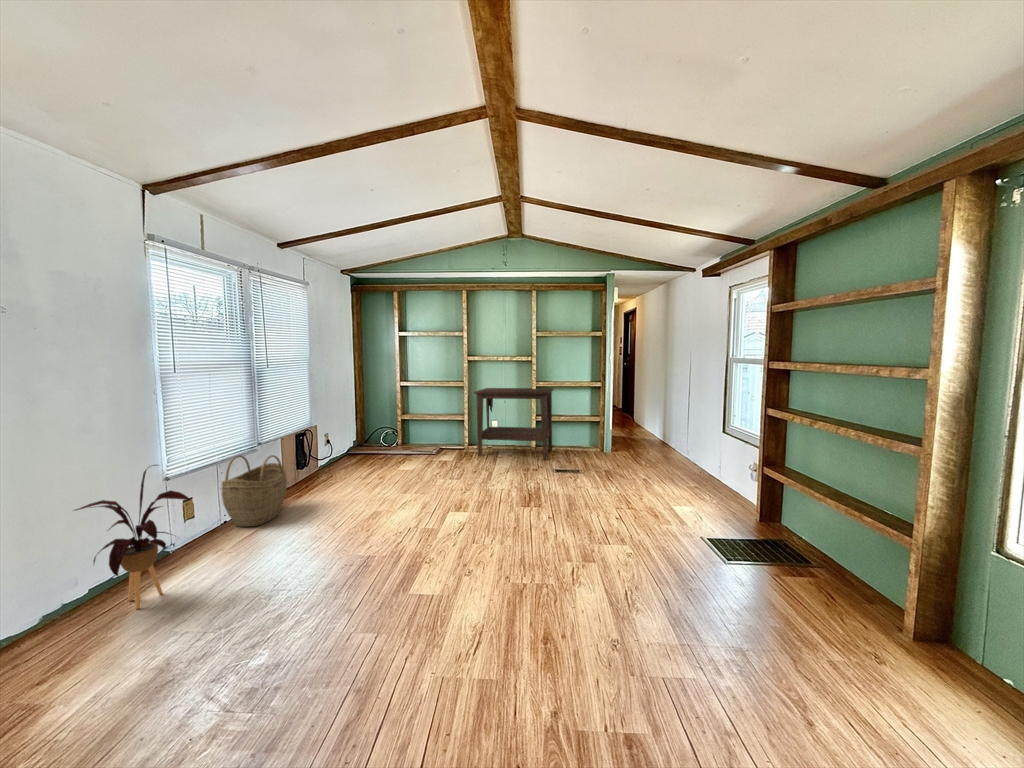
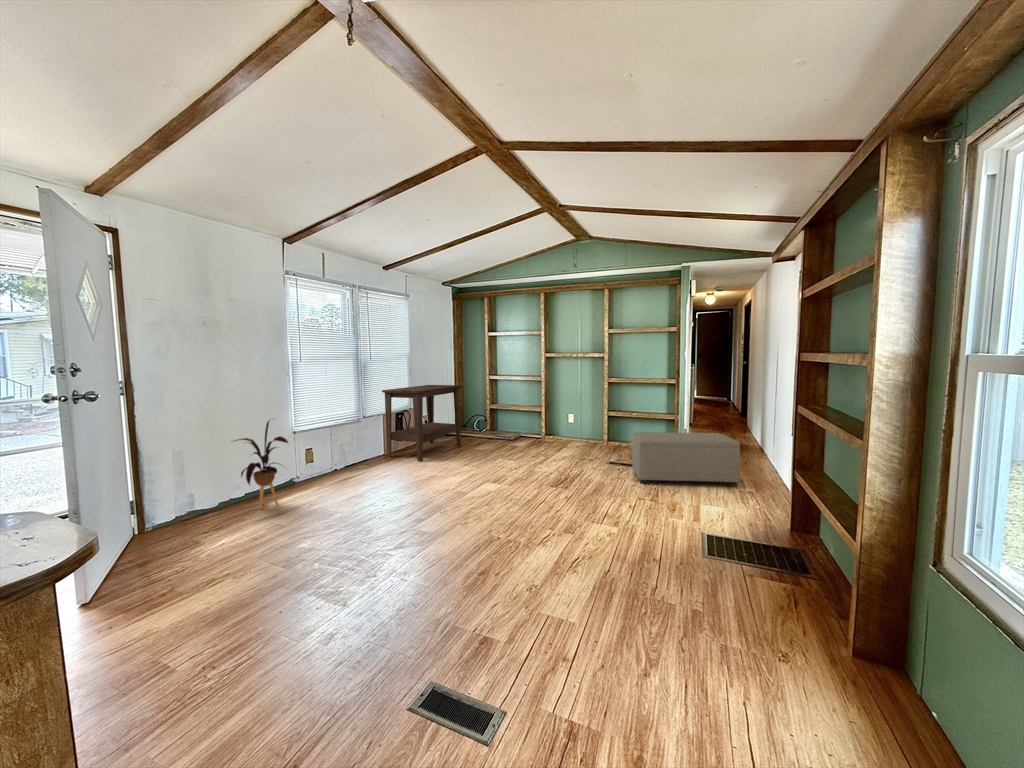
side table: present [474,388,553,460] -> present [382,385,461,461]
ottoman: none [587,433,687,491] -> present [632,432,740,486]
woven basket: present [222,455,287,527] -> none [332,423,376,474]

